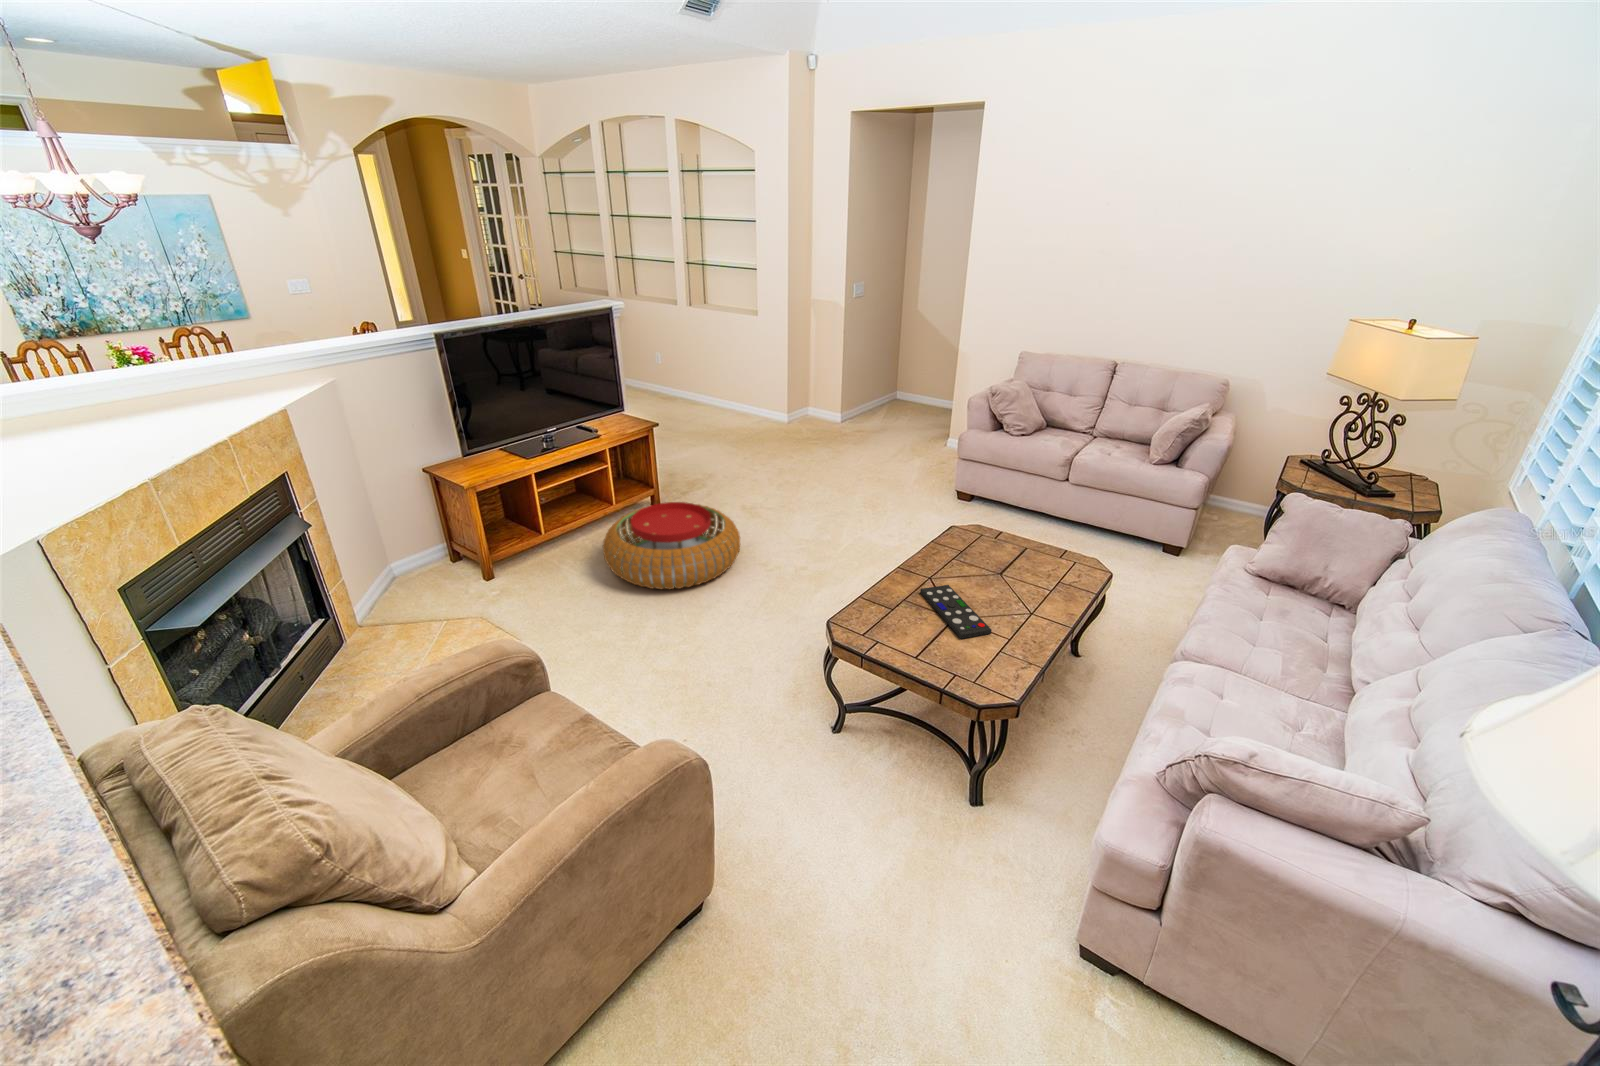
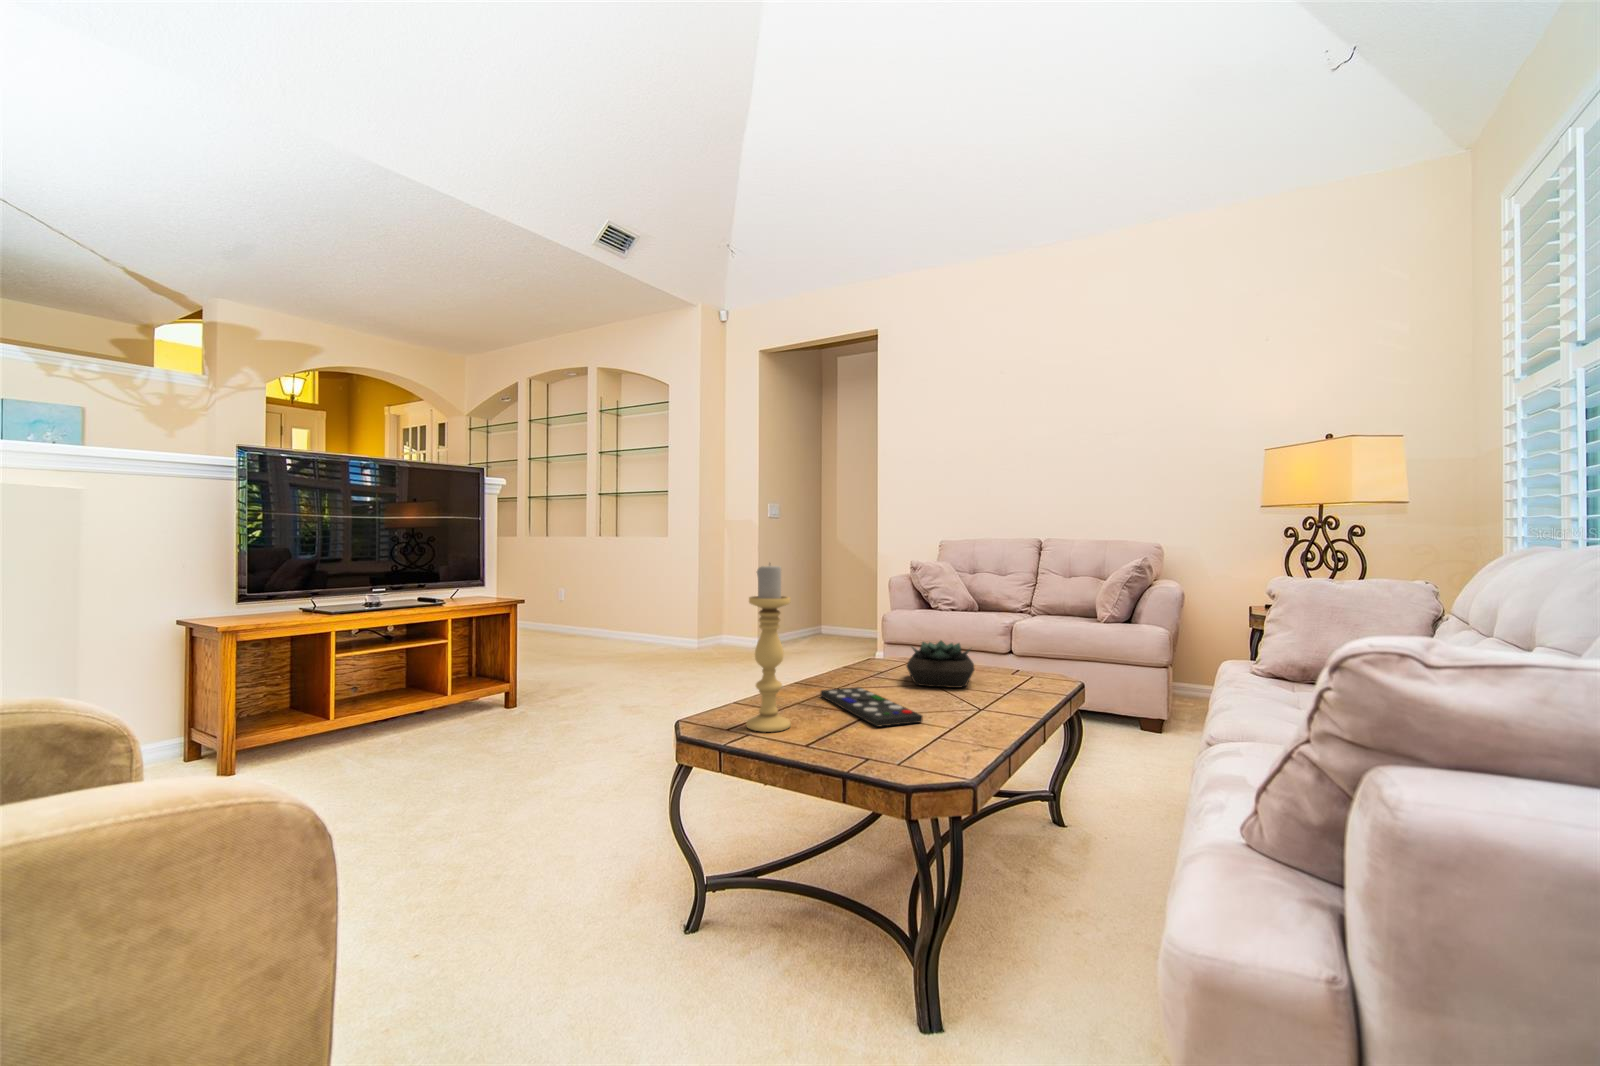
pouf: present [603,502,741,589] -> none [405,678,603,779]
candle holder: none [875,537,911,640] -> present [746,565,791,732]
succulent plant: none [982,542,1033,585] -> present [907,641,974,688]

